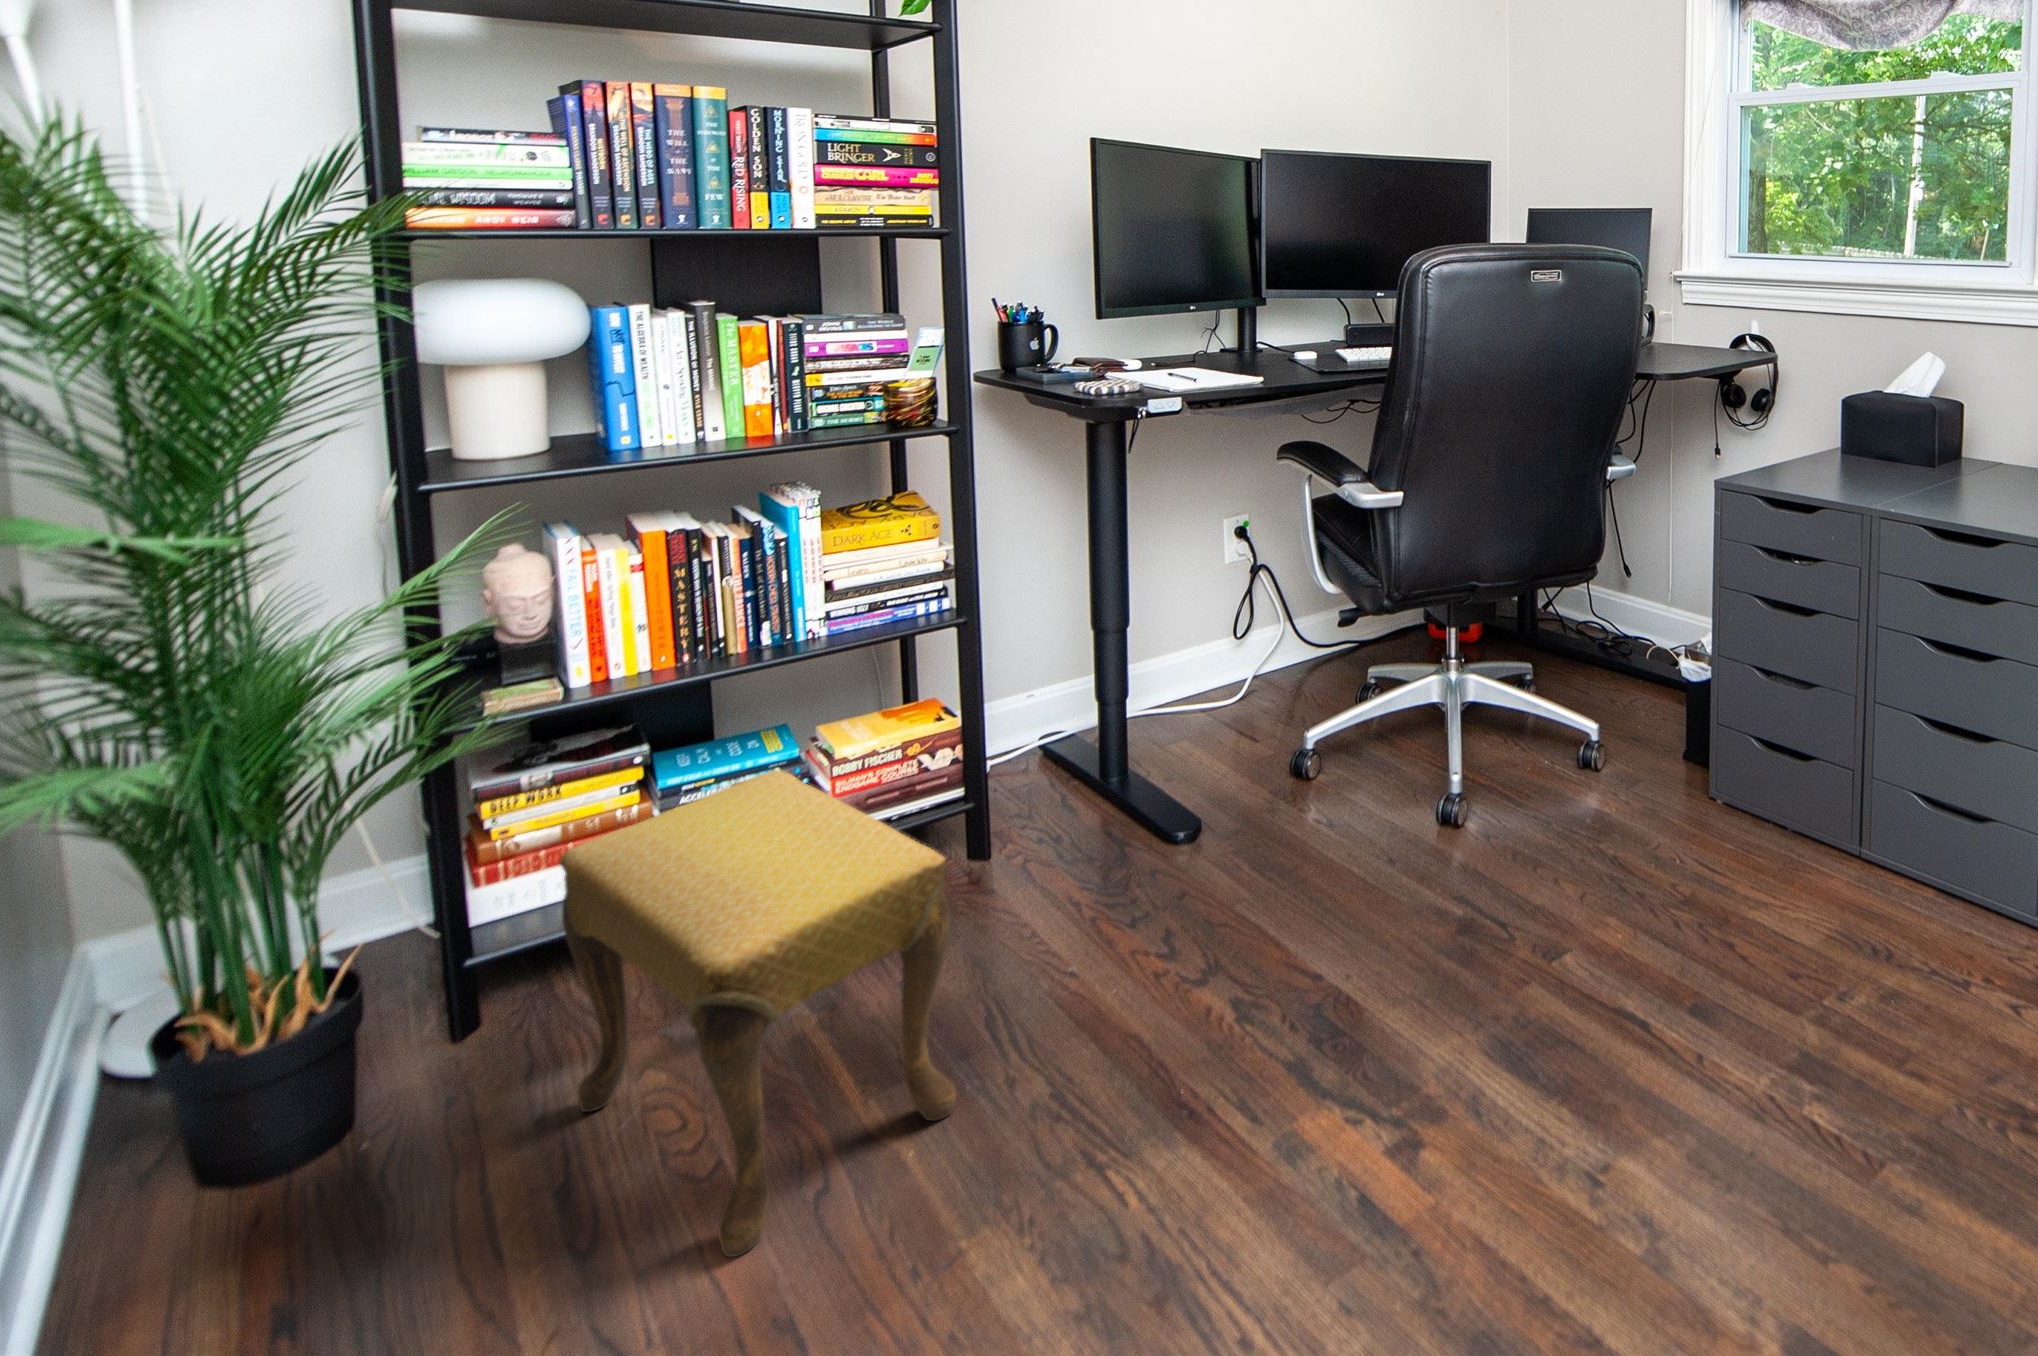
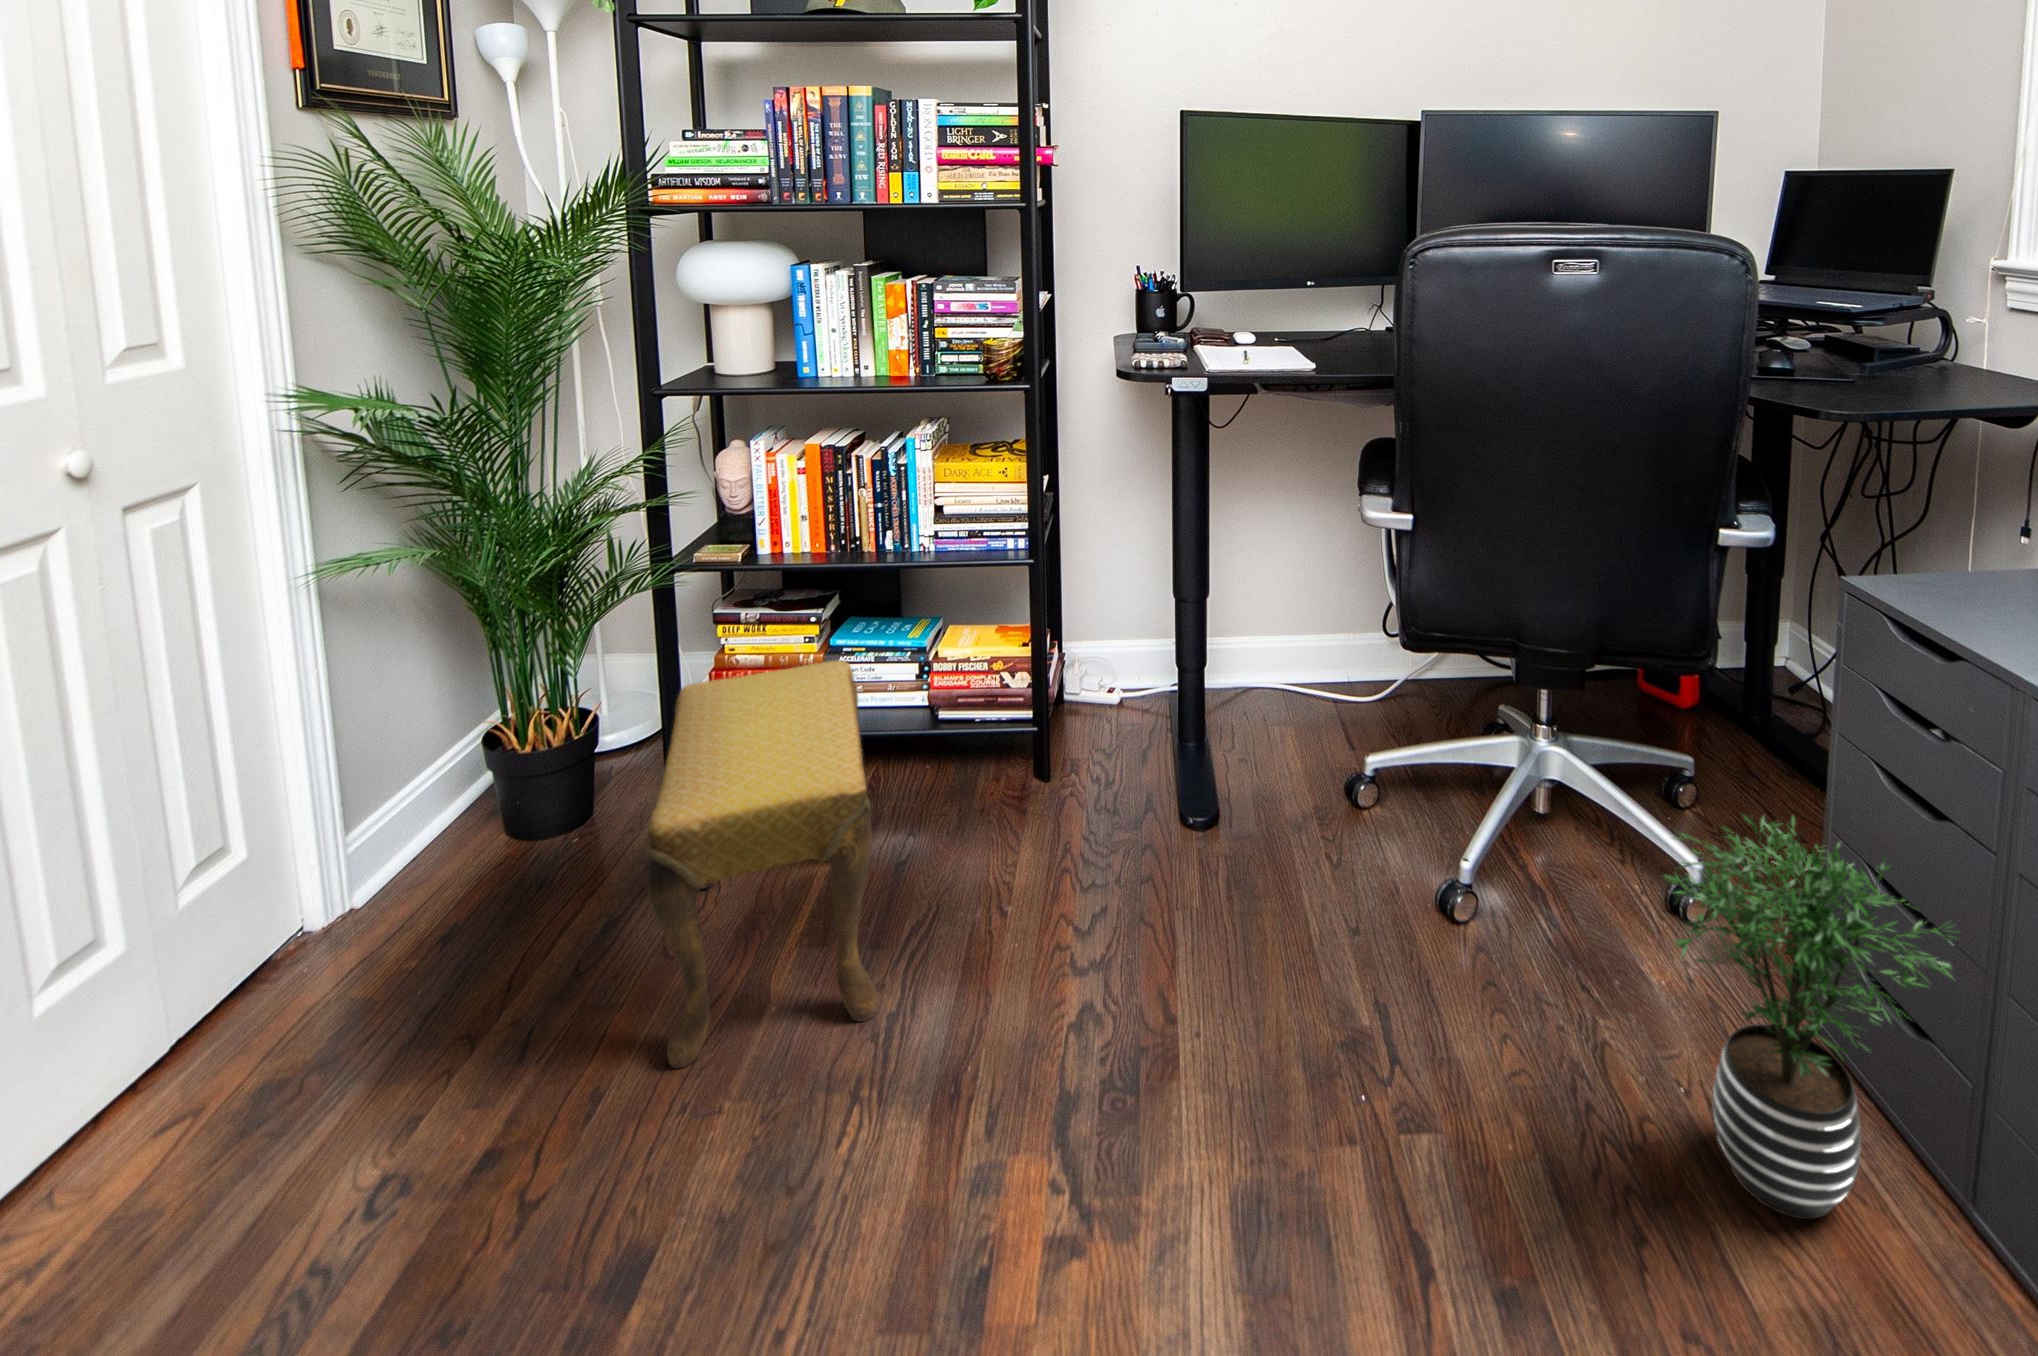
potted plant: none [1619,648,1796,907] -> present [1664,816,1953,1219]

